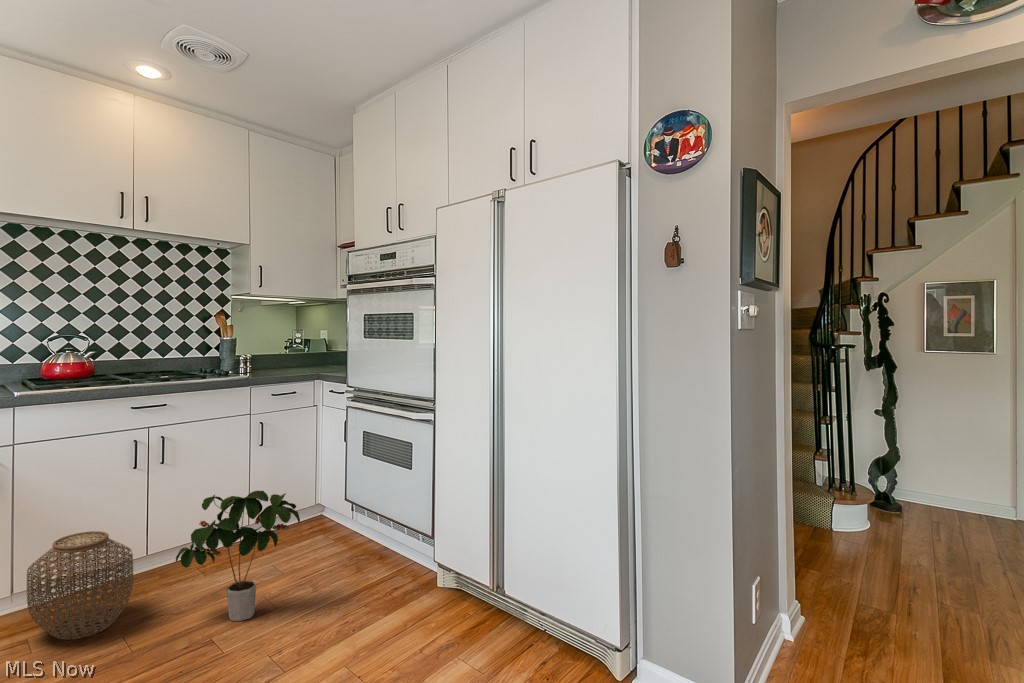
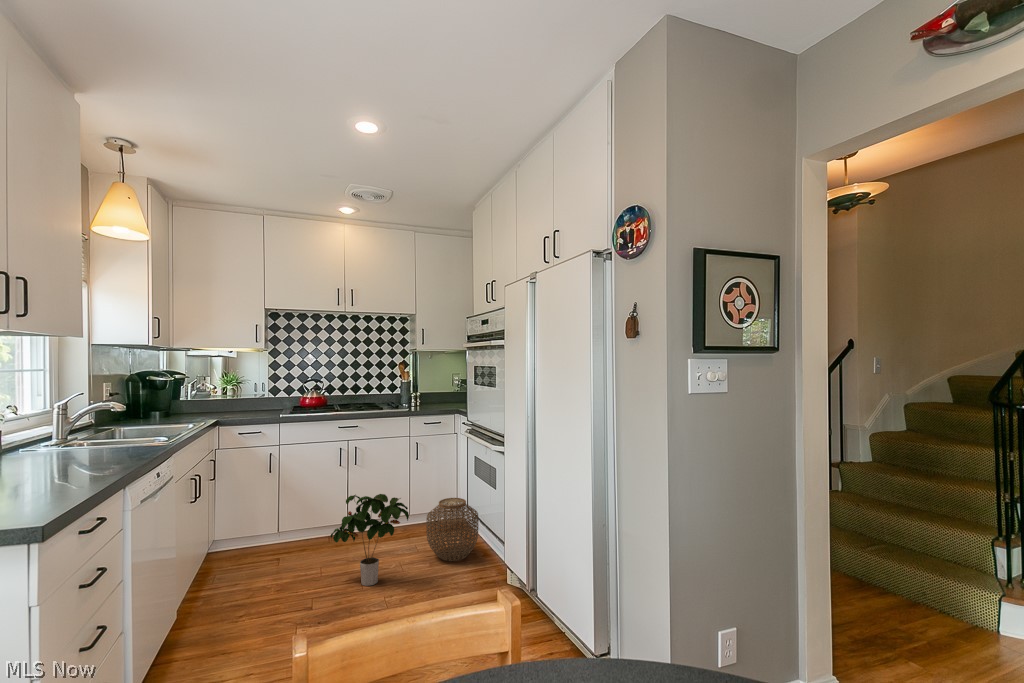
woven basket: present [27,531,133,640] -> present [426,498,478,561]

